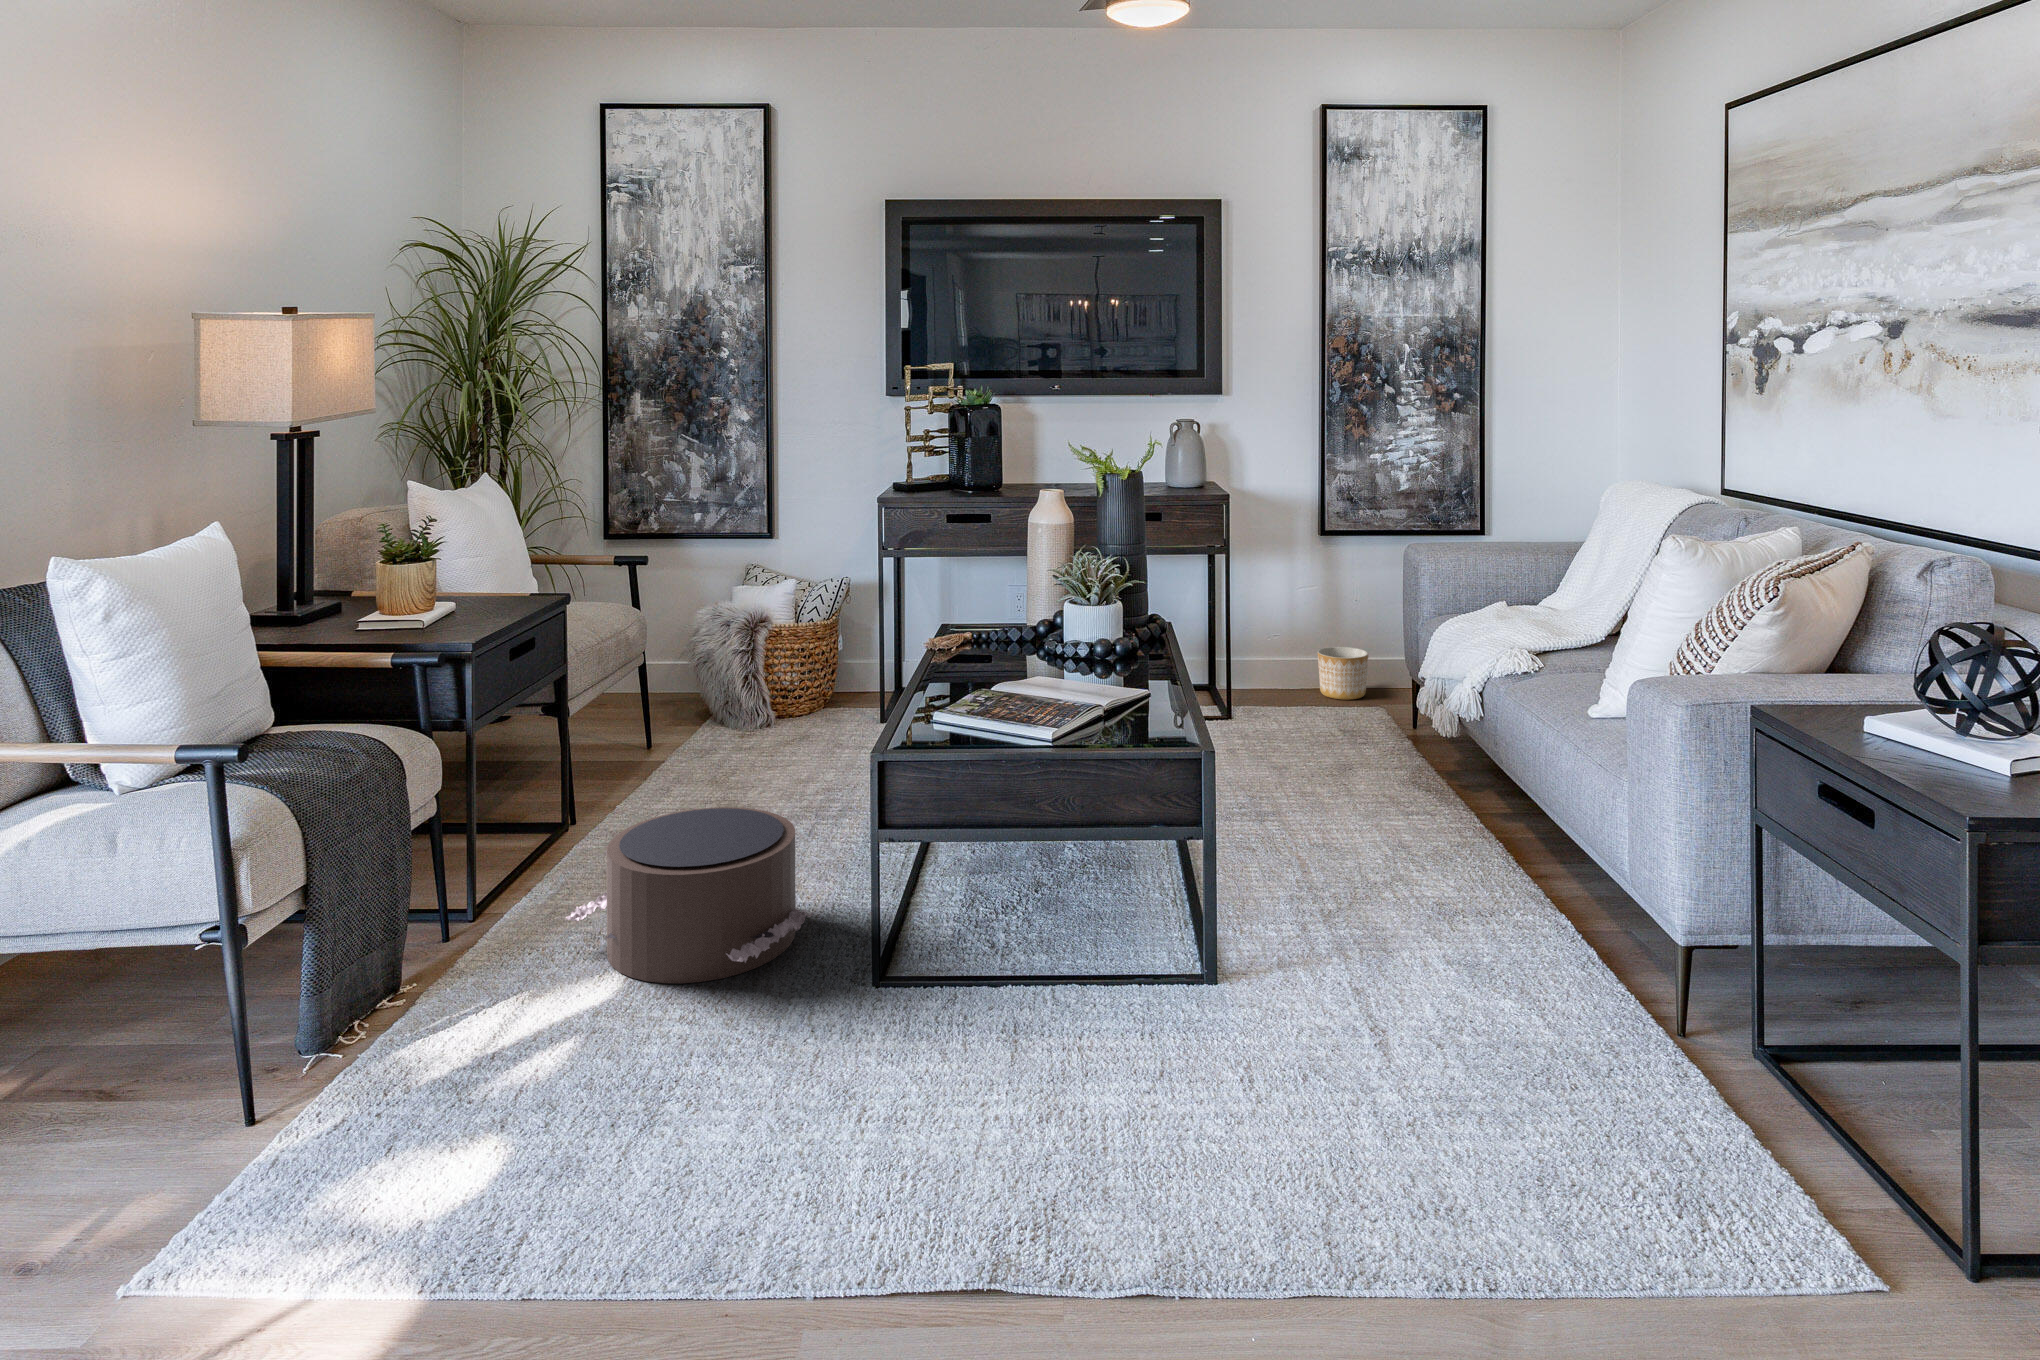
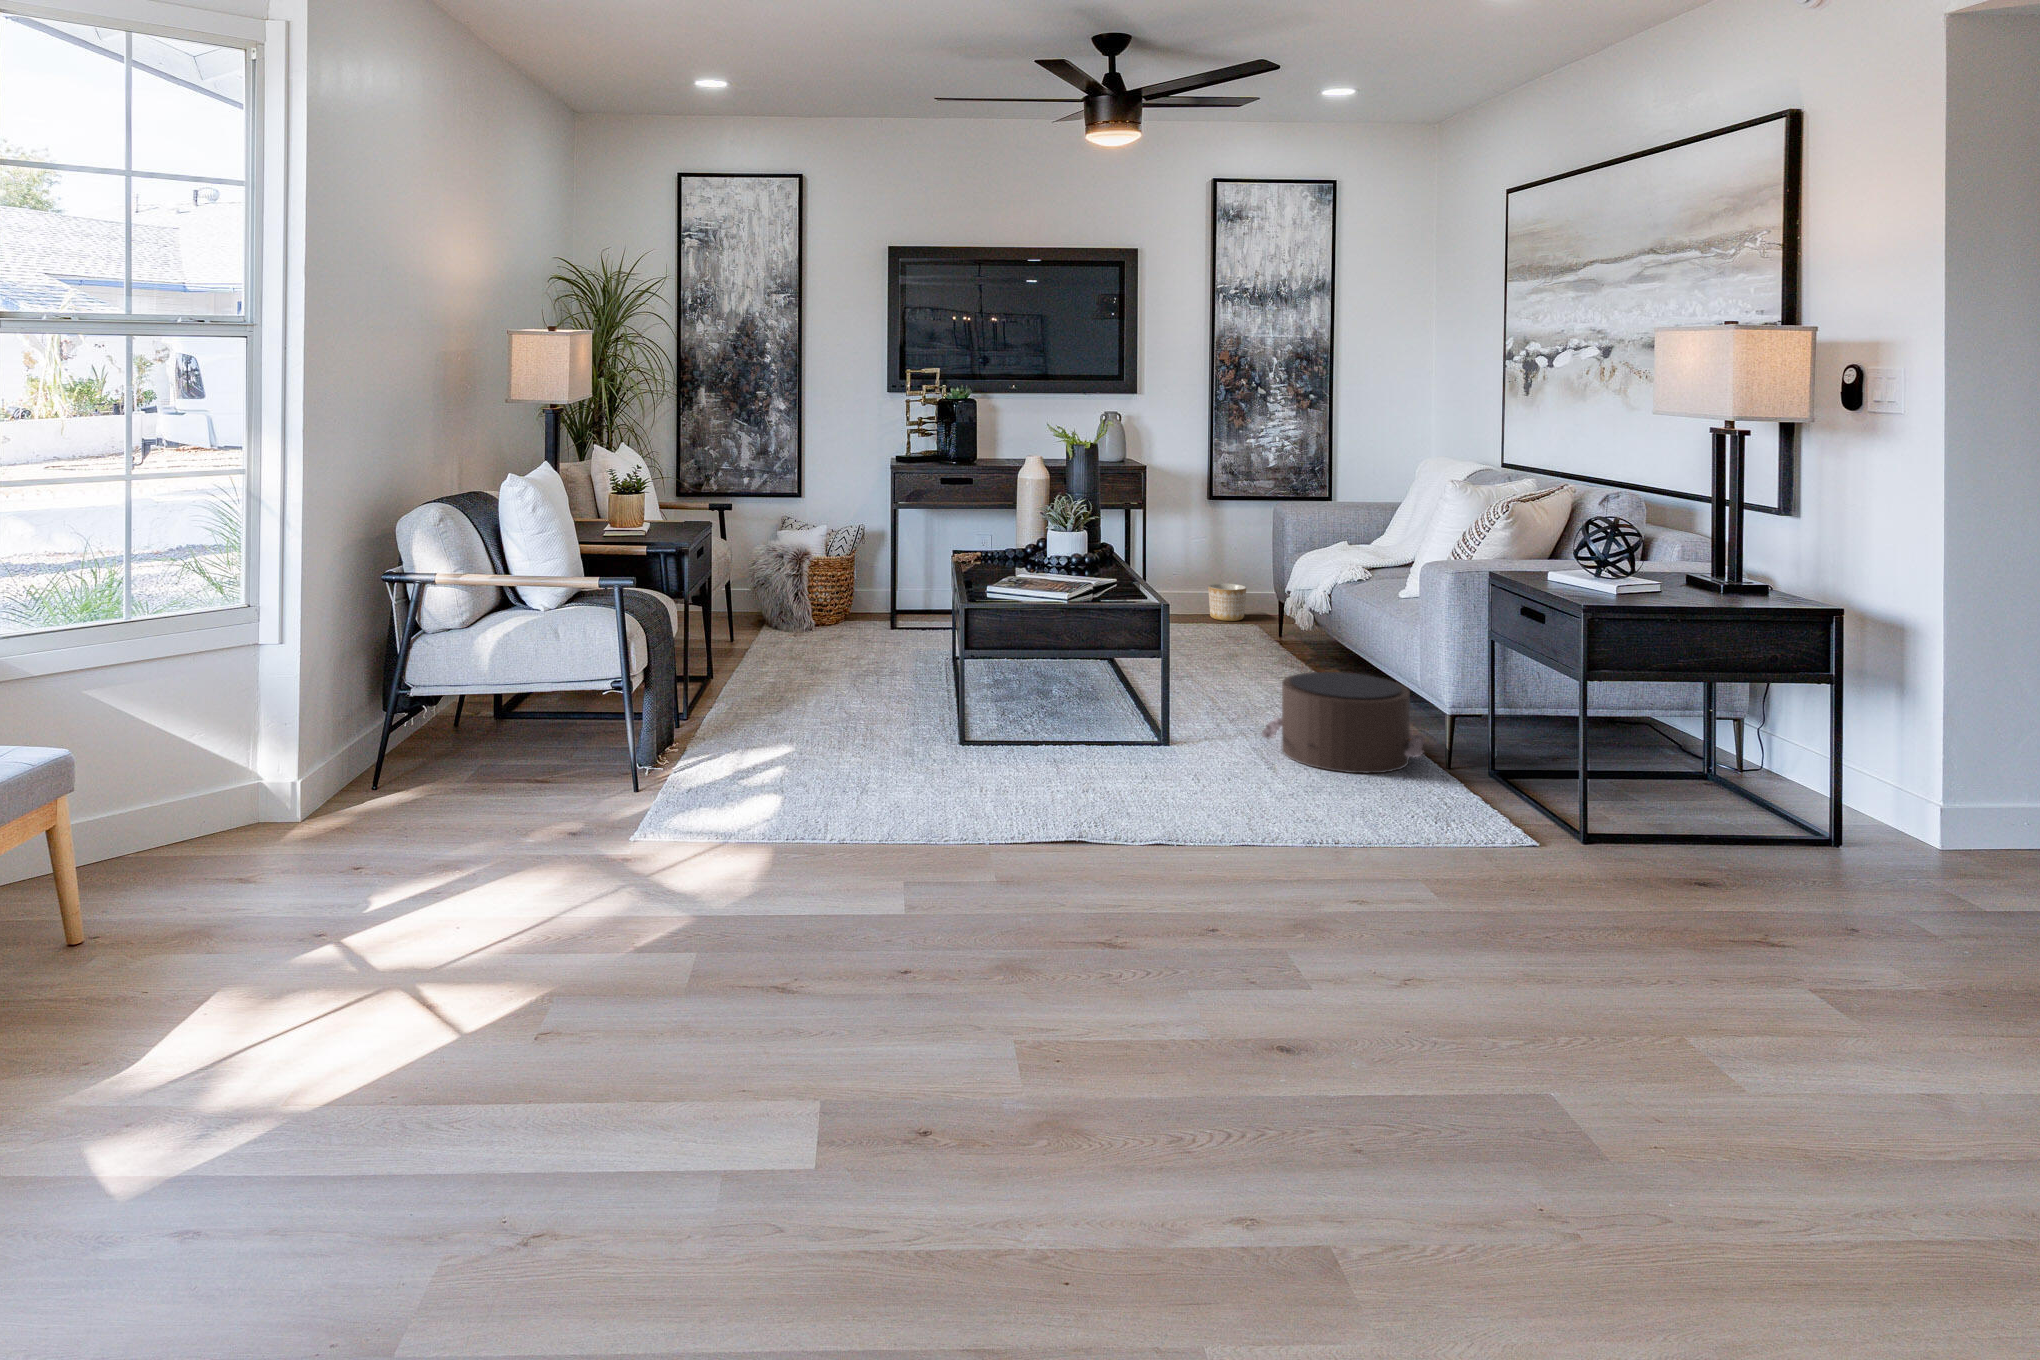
pouf: present [566,807,813,983] -> present [1262,672,1425,773]

